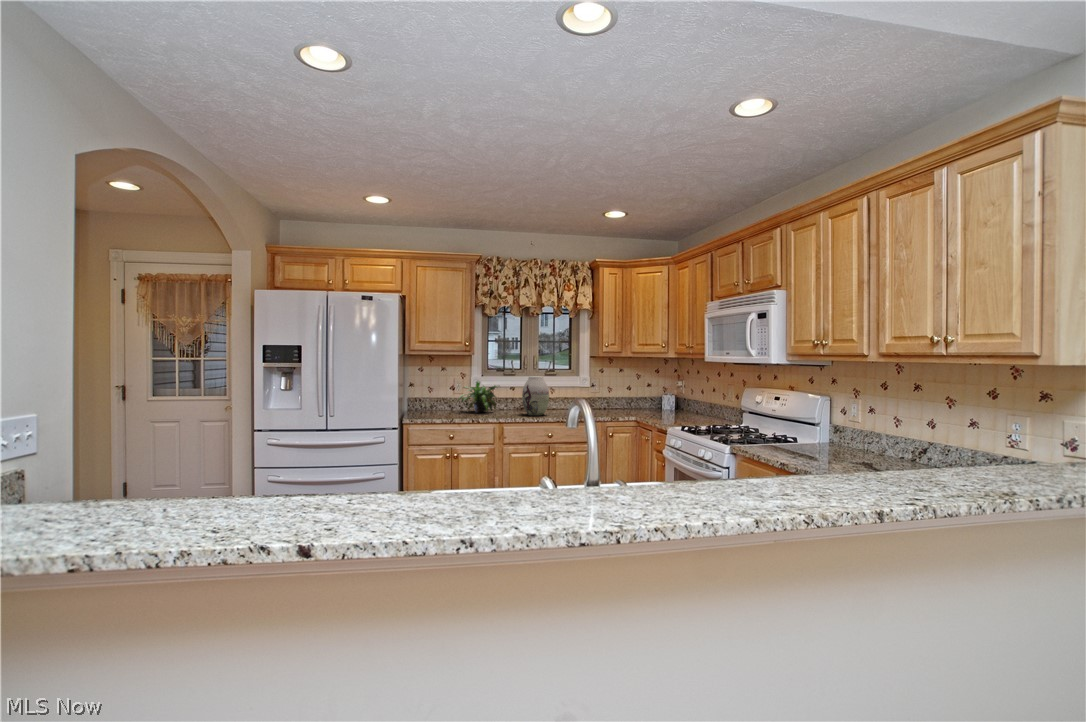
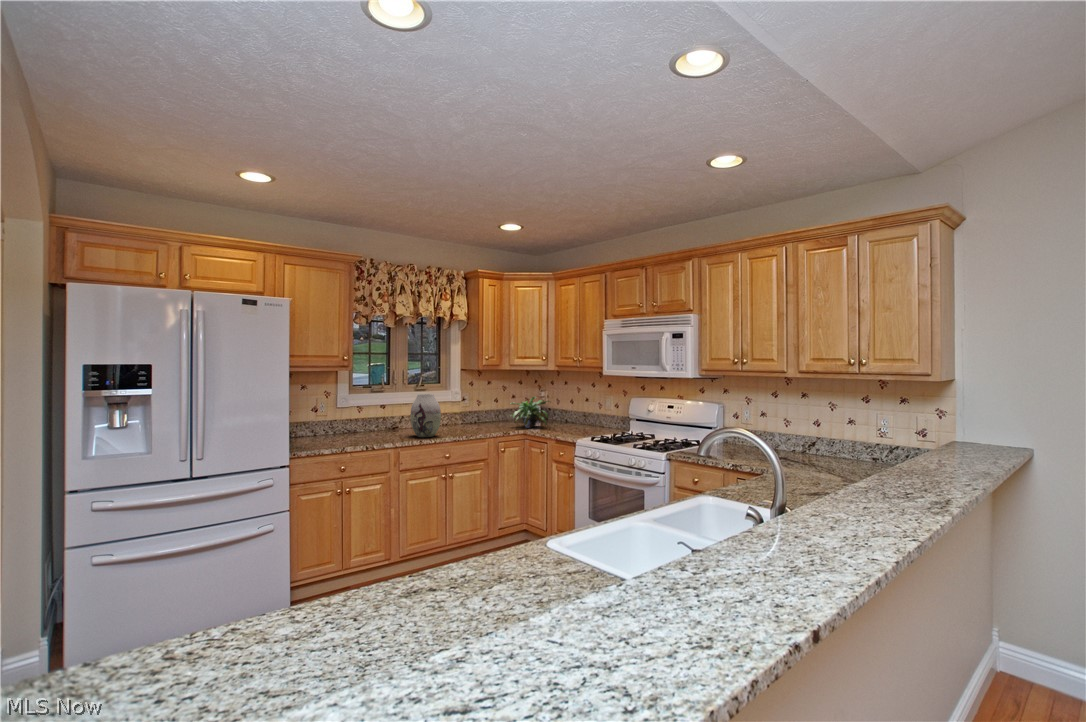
potted plant: present [458,381,497,412] -> present [511,397,548,428]

